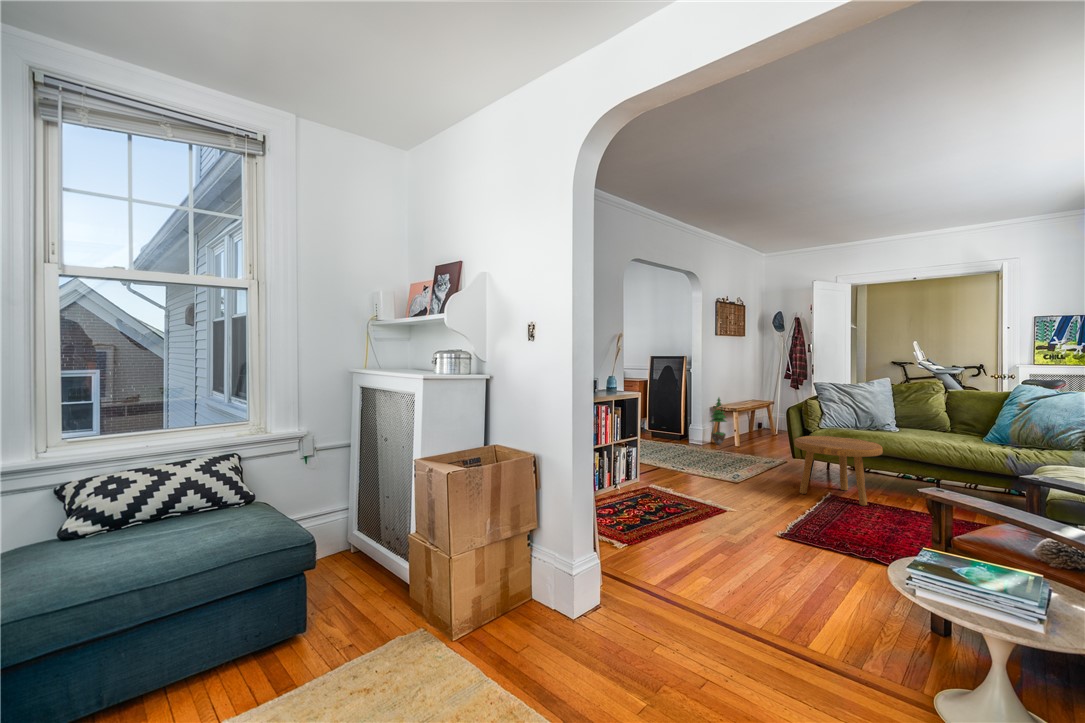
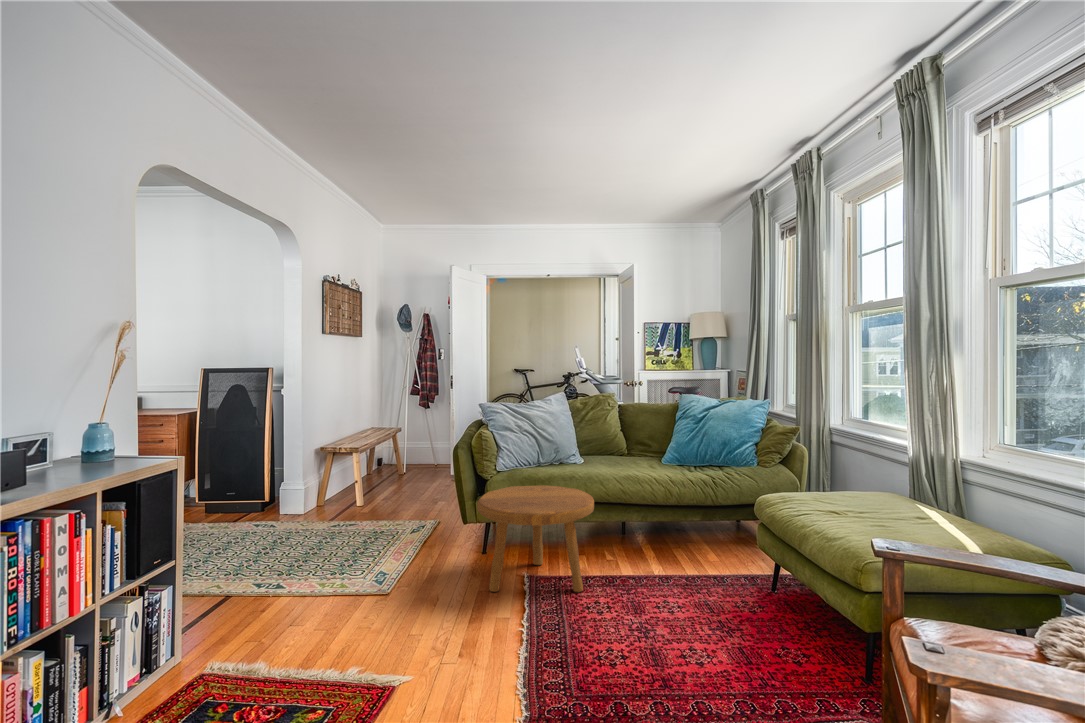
potted tree: present [710,398,726,444] -> none [316,431,345,508]

